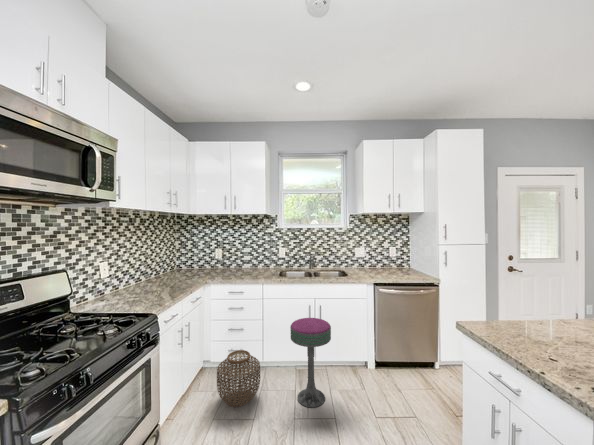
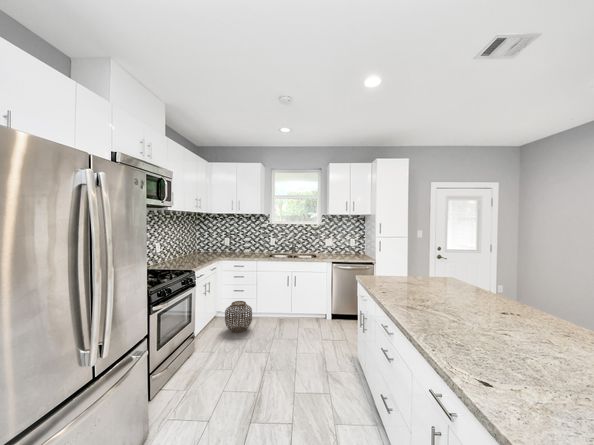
bar stool: present [290,318,331,407] -> none [271,282,297,334]

